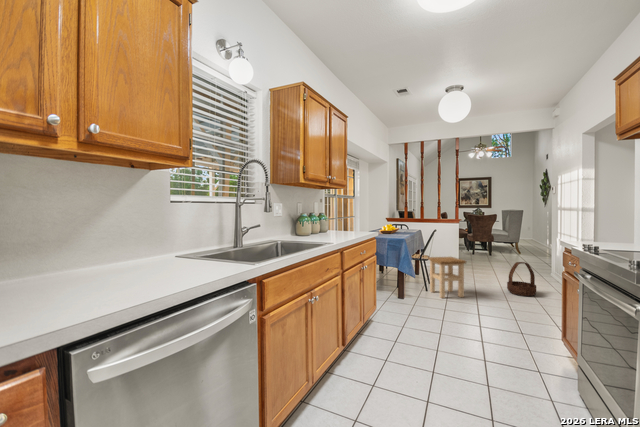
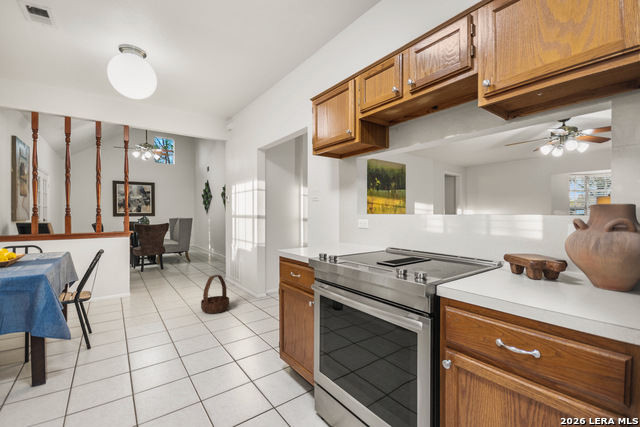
stool: present [428,257,466,298] -> none [92,287,158,359]

